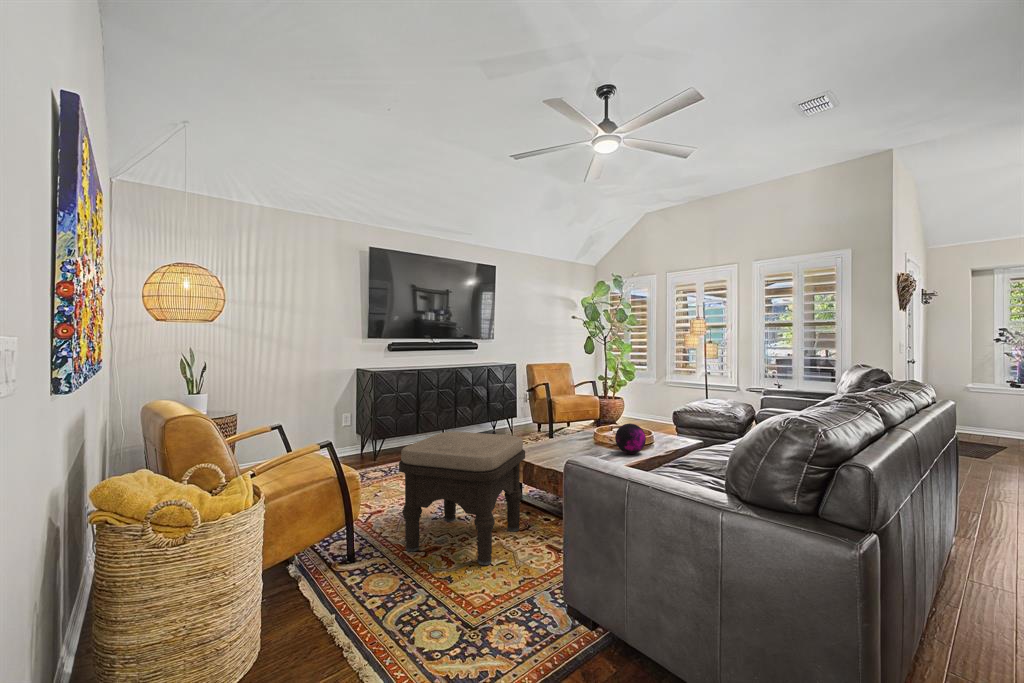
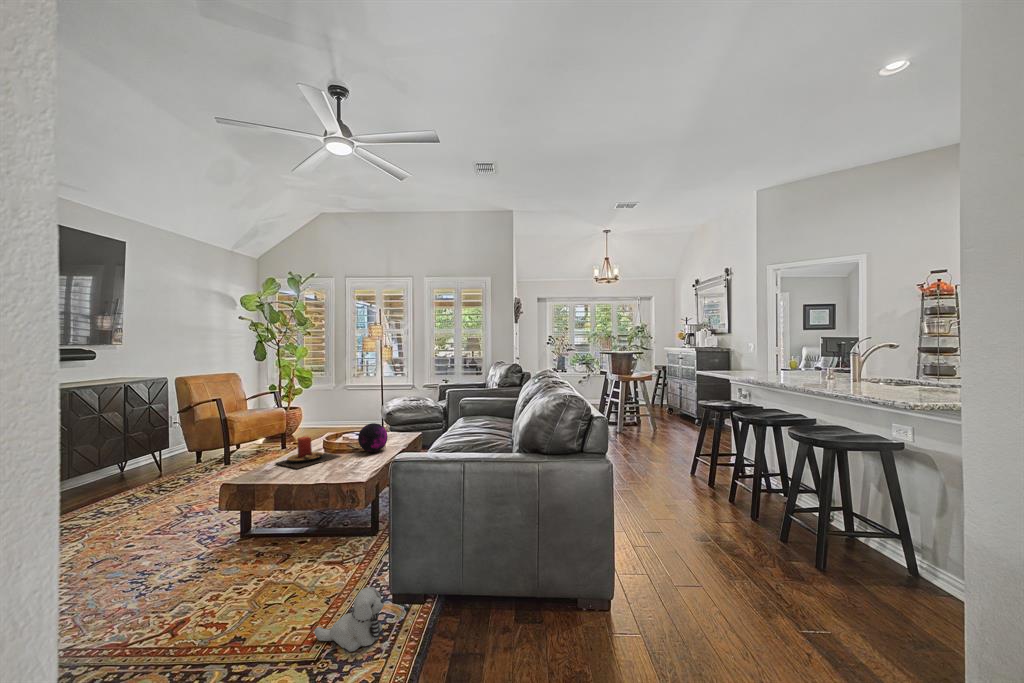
candle: none [546,425,599,453] -> present [275,437,341,469]
ottoman: present [399,432,525,565] -> none [116,457,284,642]
plush toy: none [487,583,540,641] -> present [314,587,384,652]

